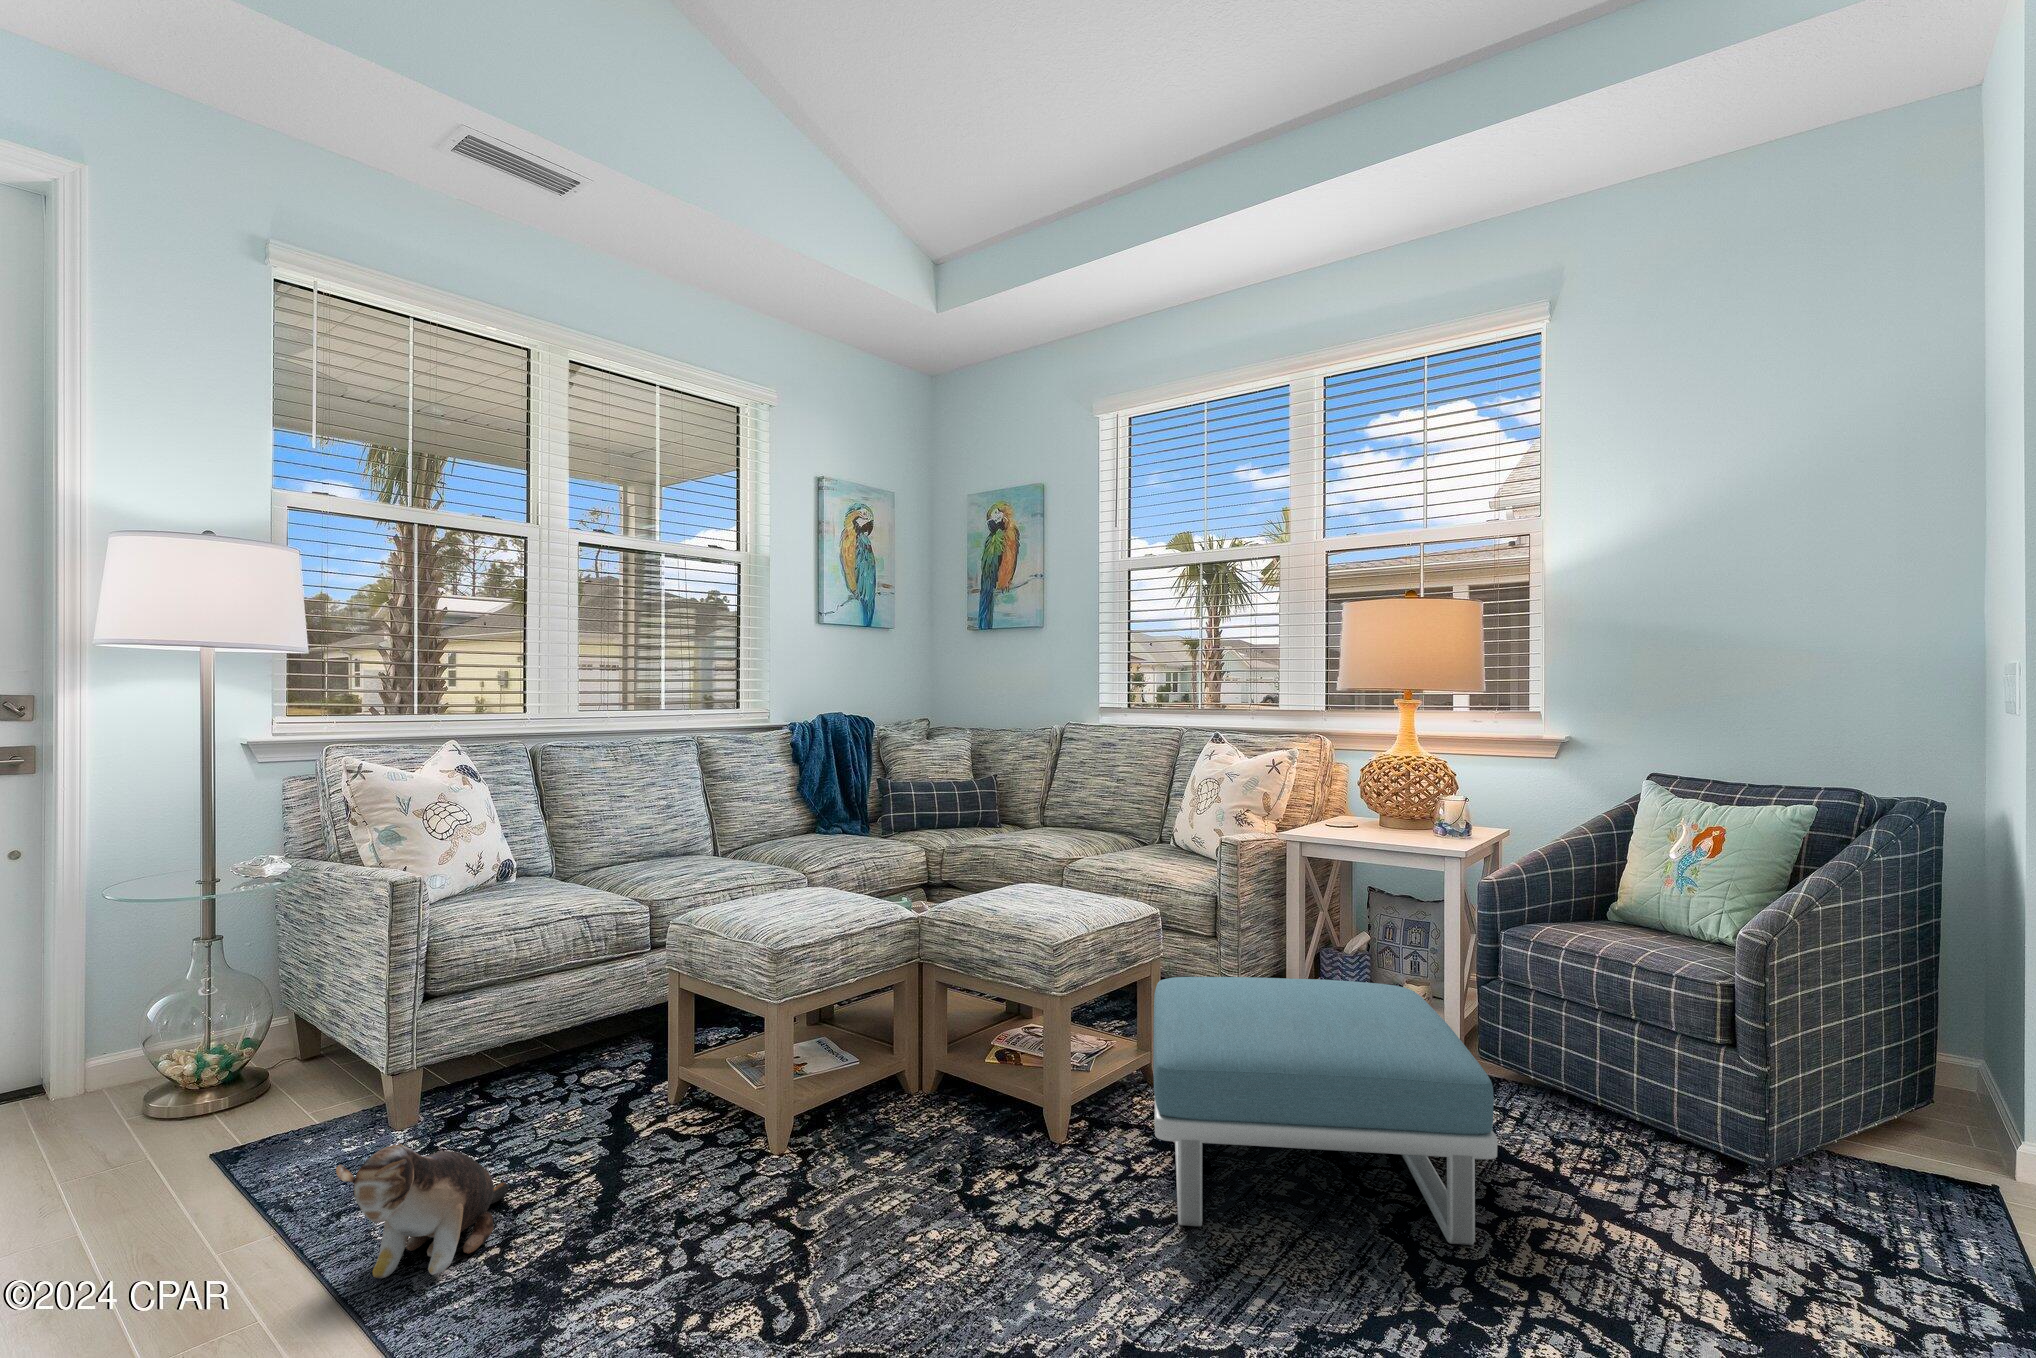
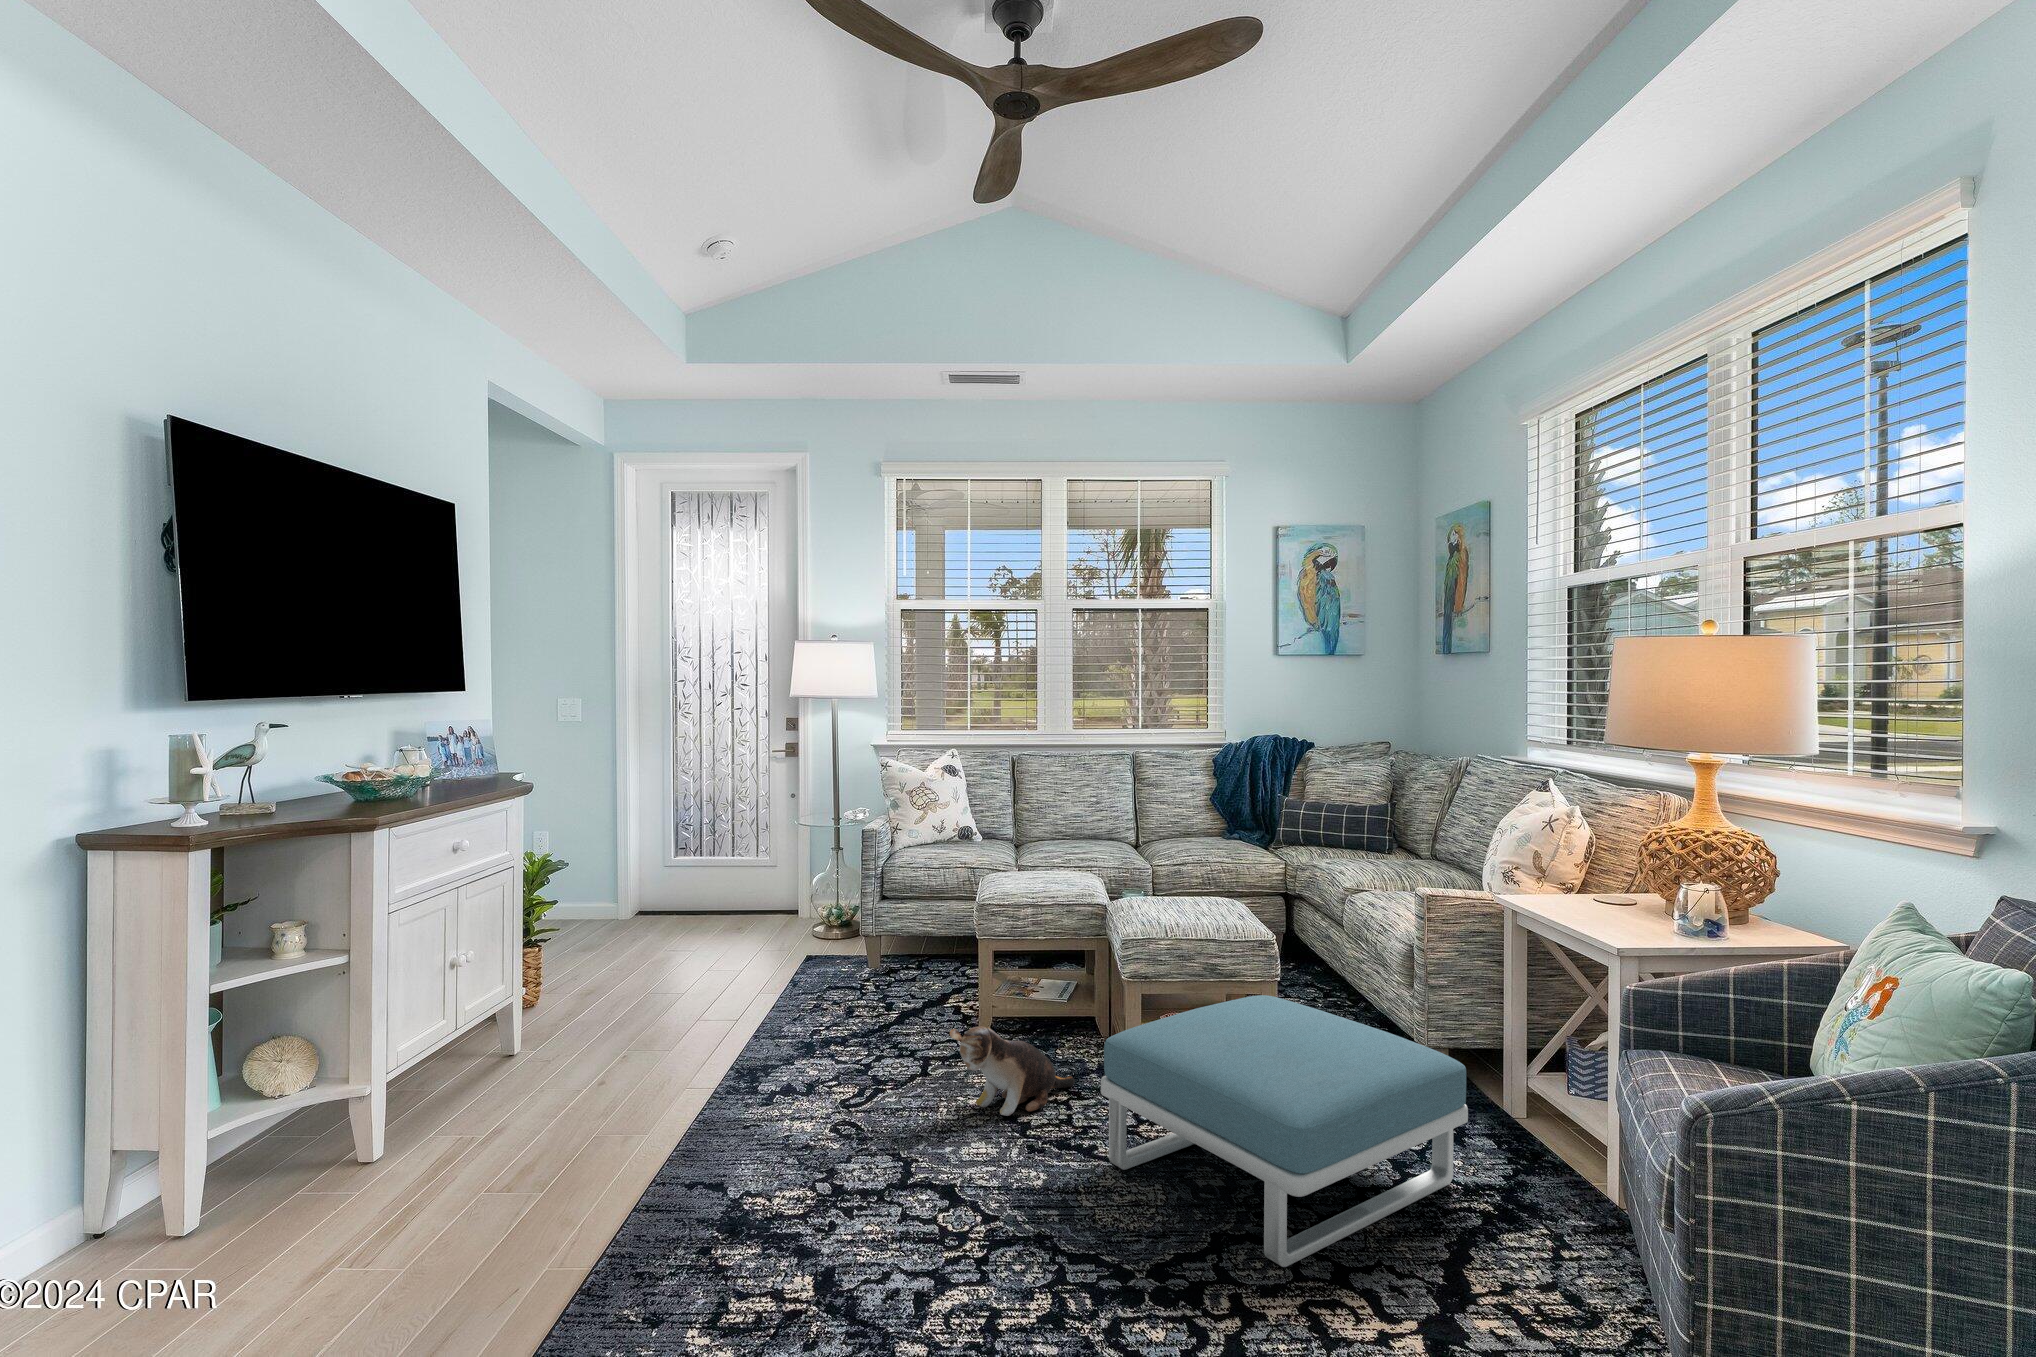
plush toy: present [336,1144,509,1278] -> present [950,1026,1075,1116]

